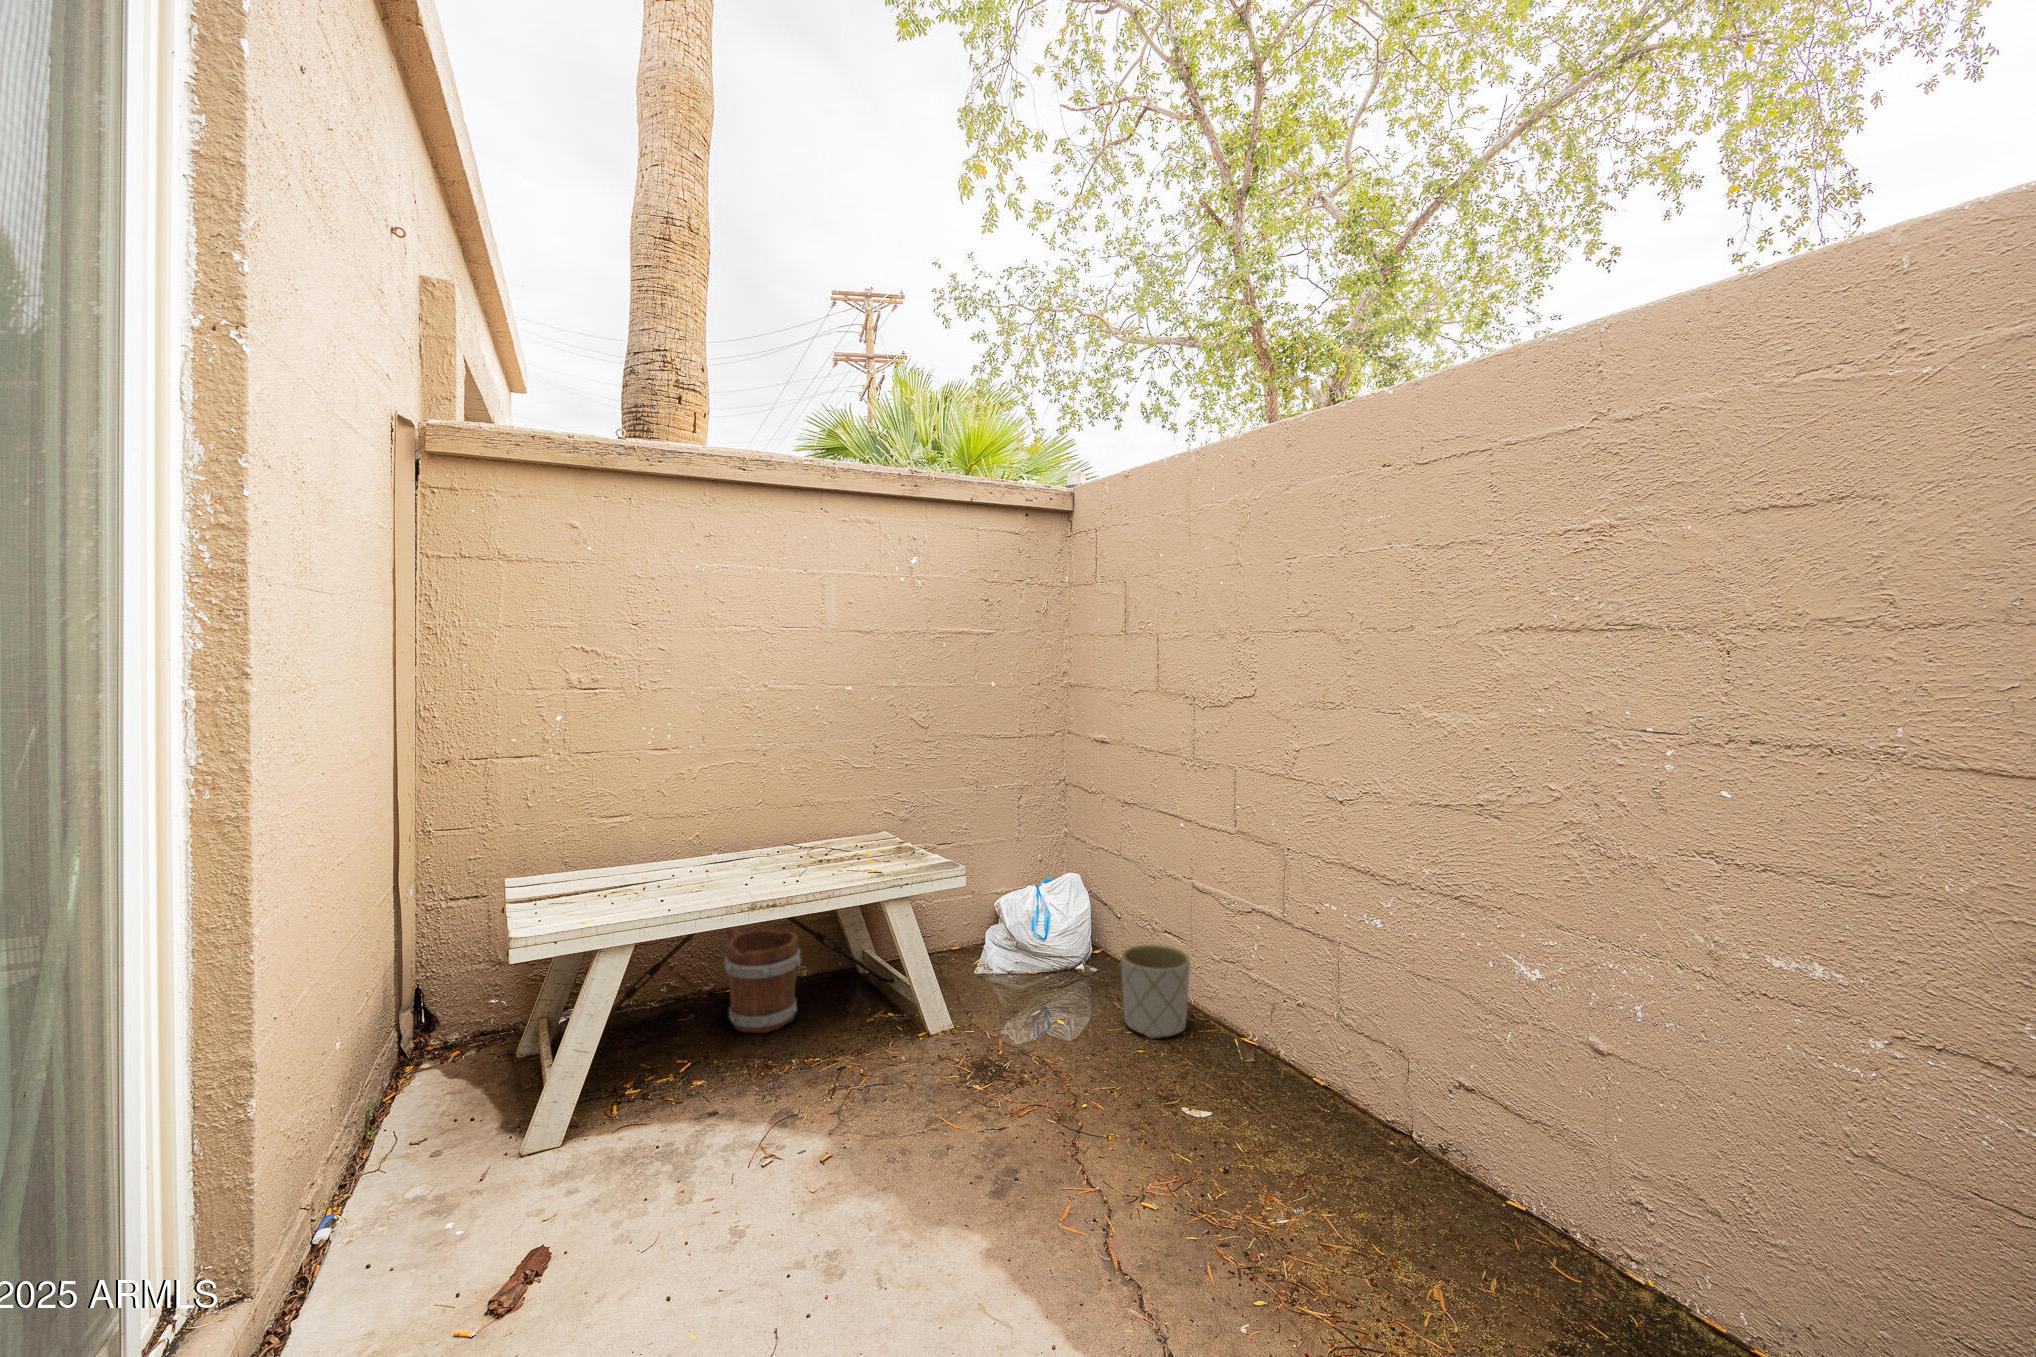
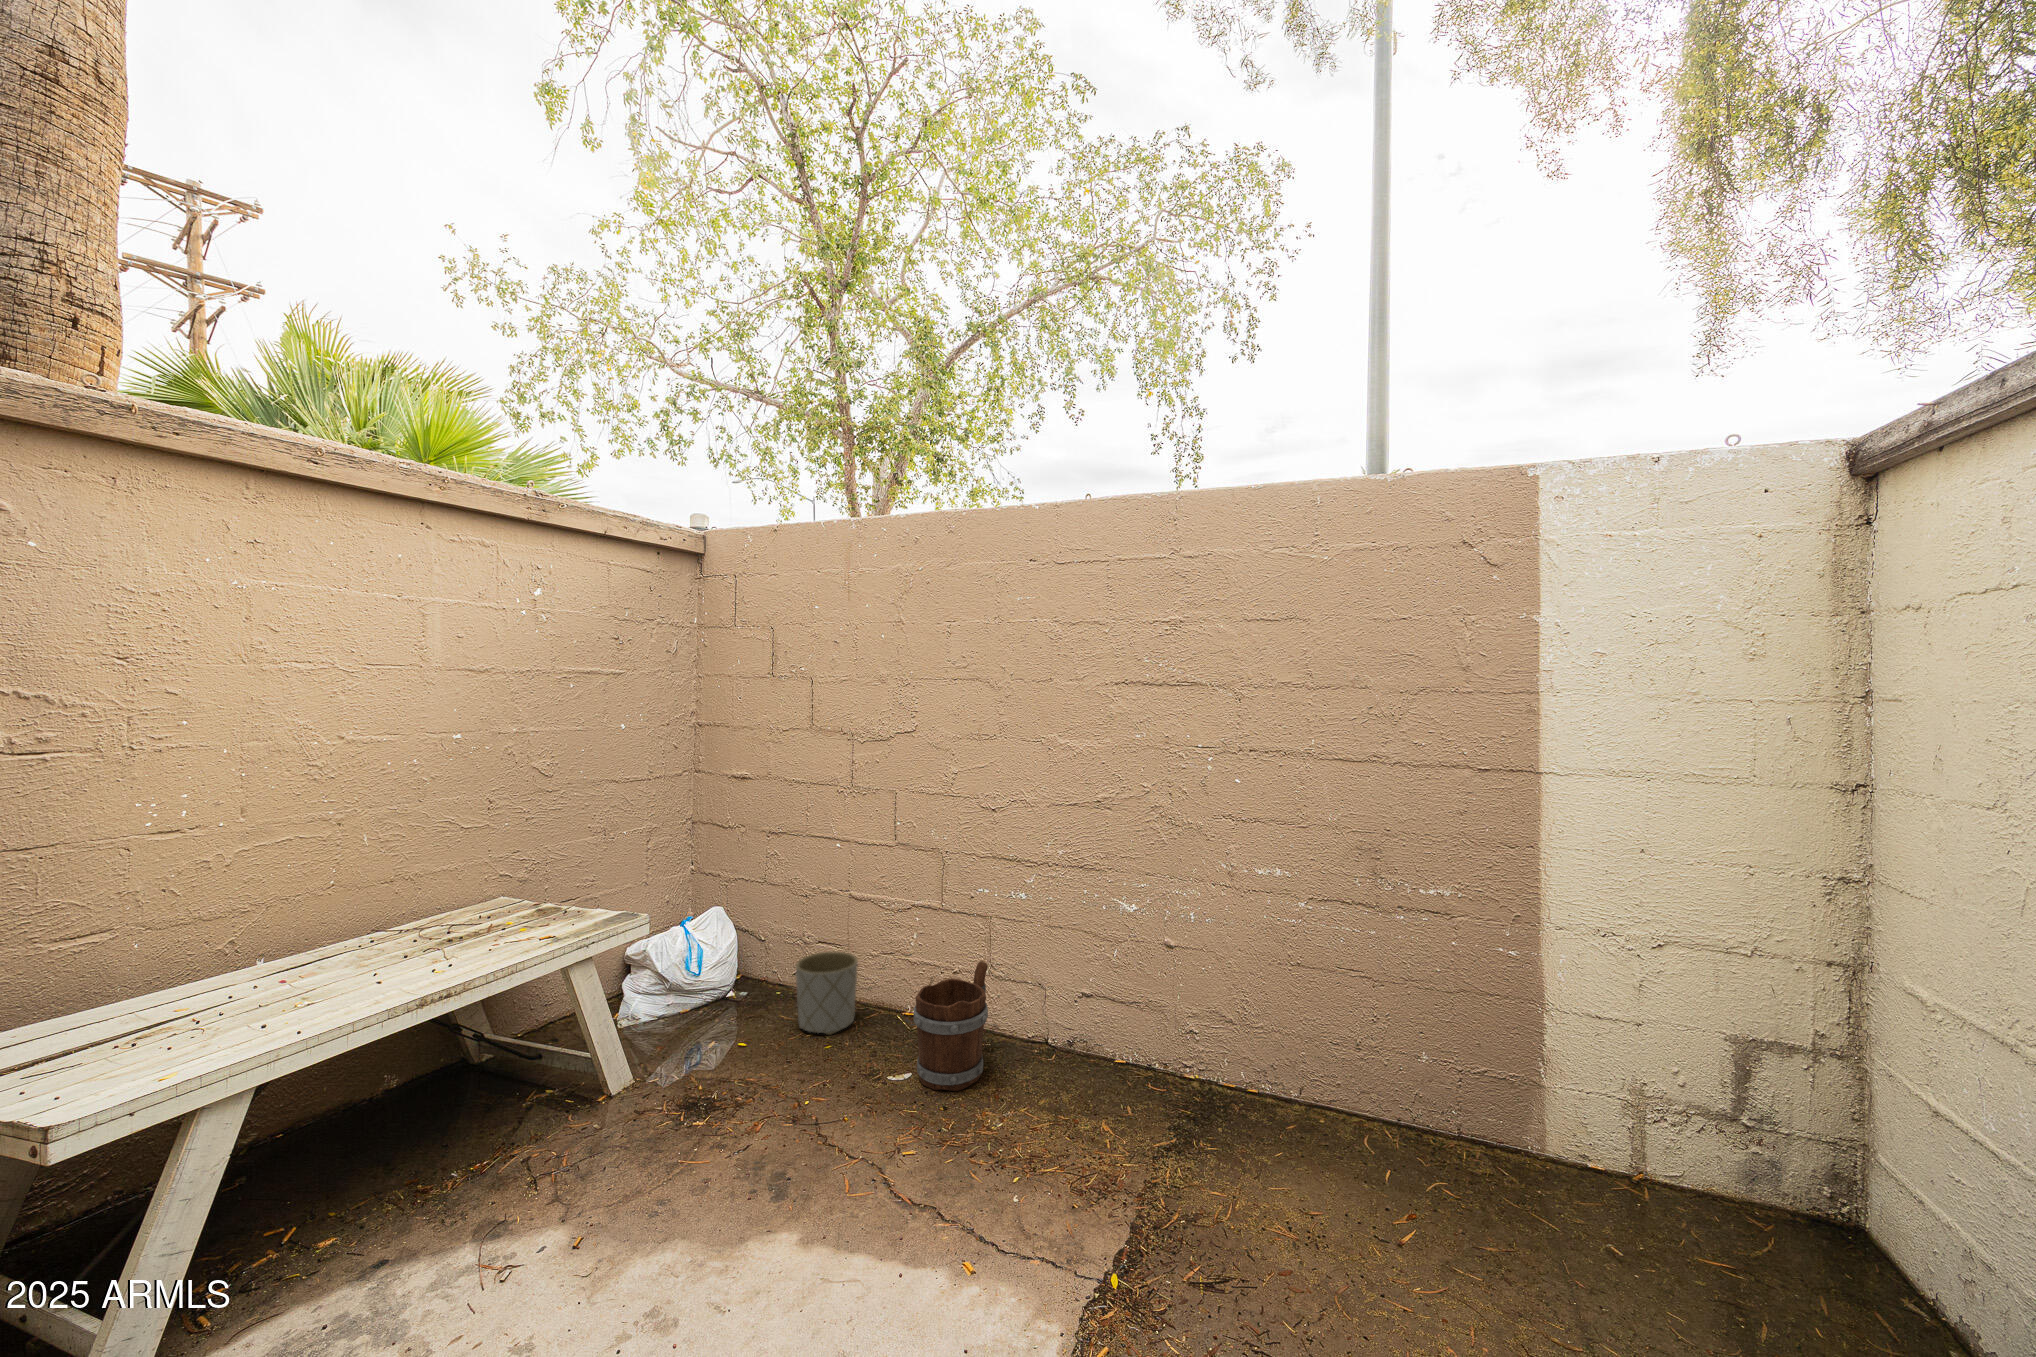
bucket: present [725,928,801,1033] -> present [914,961,988,1091]

